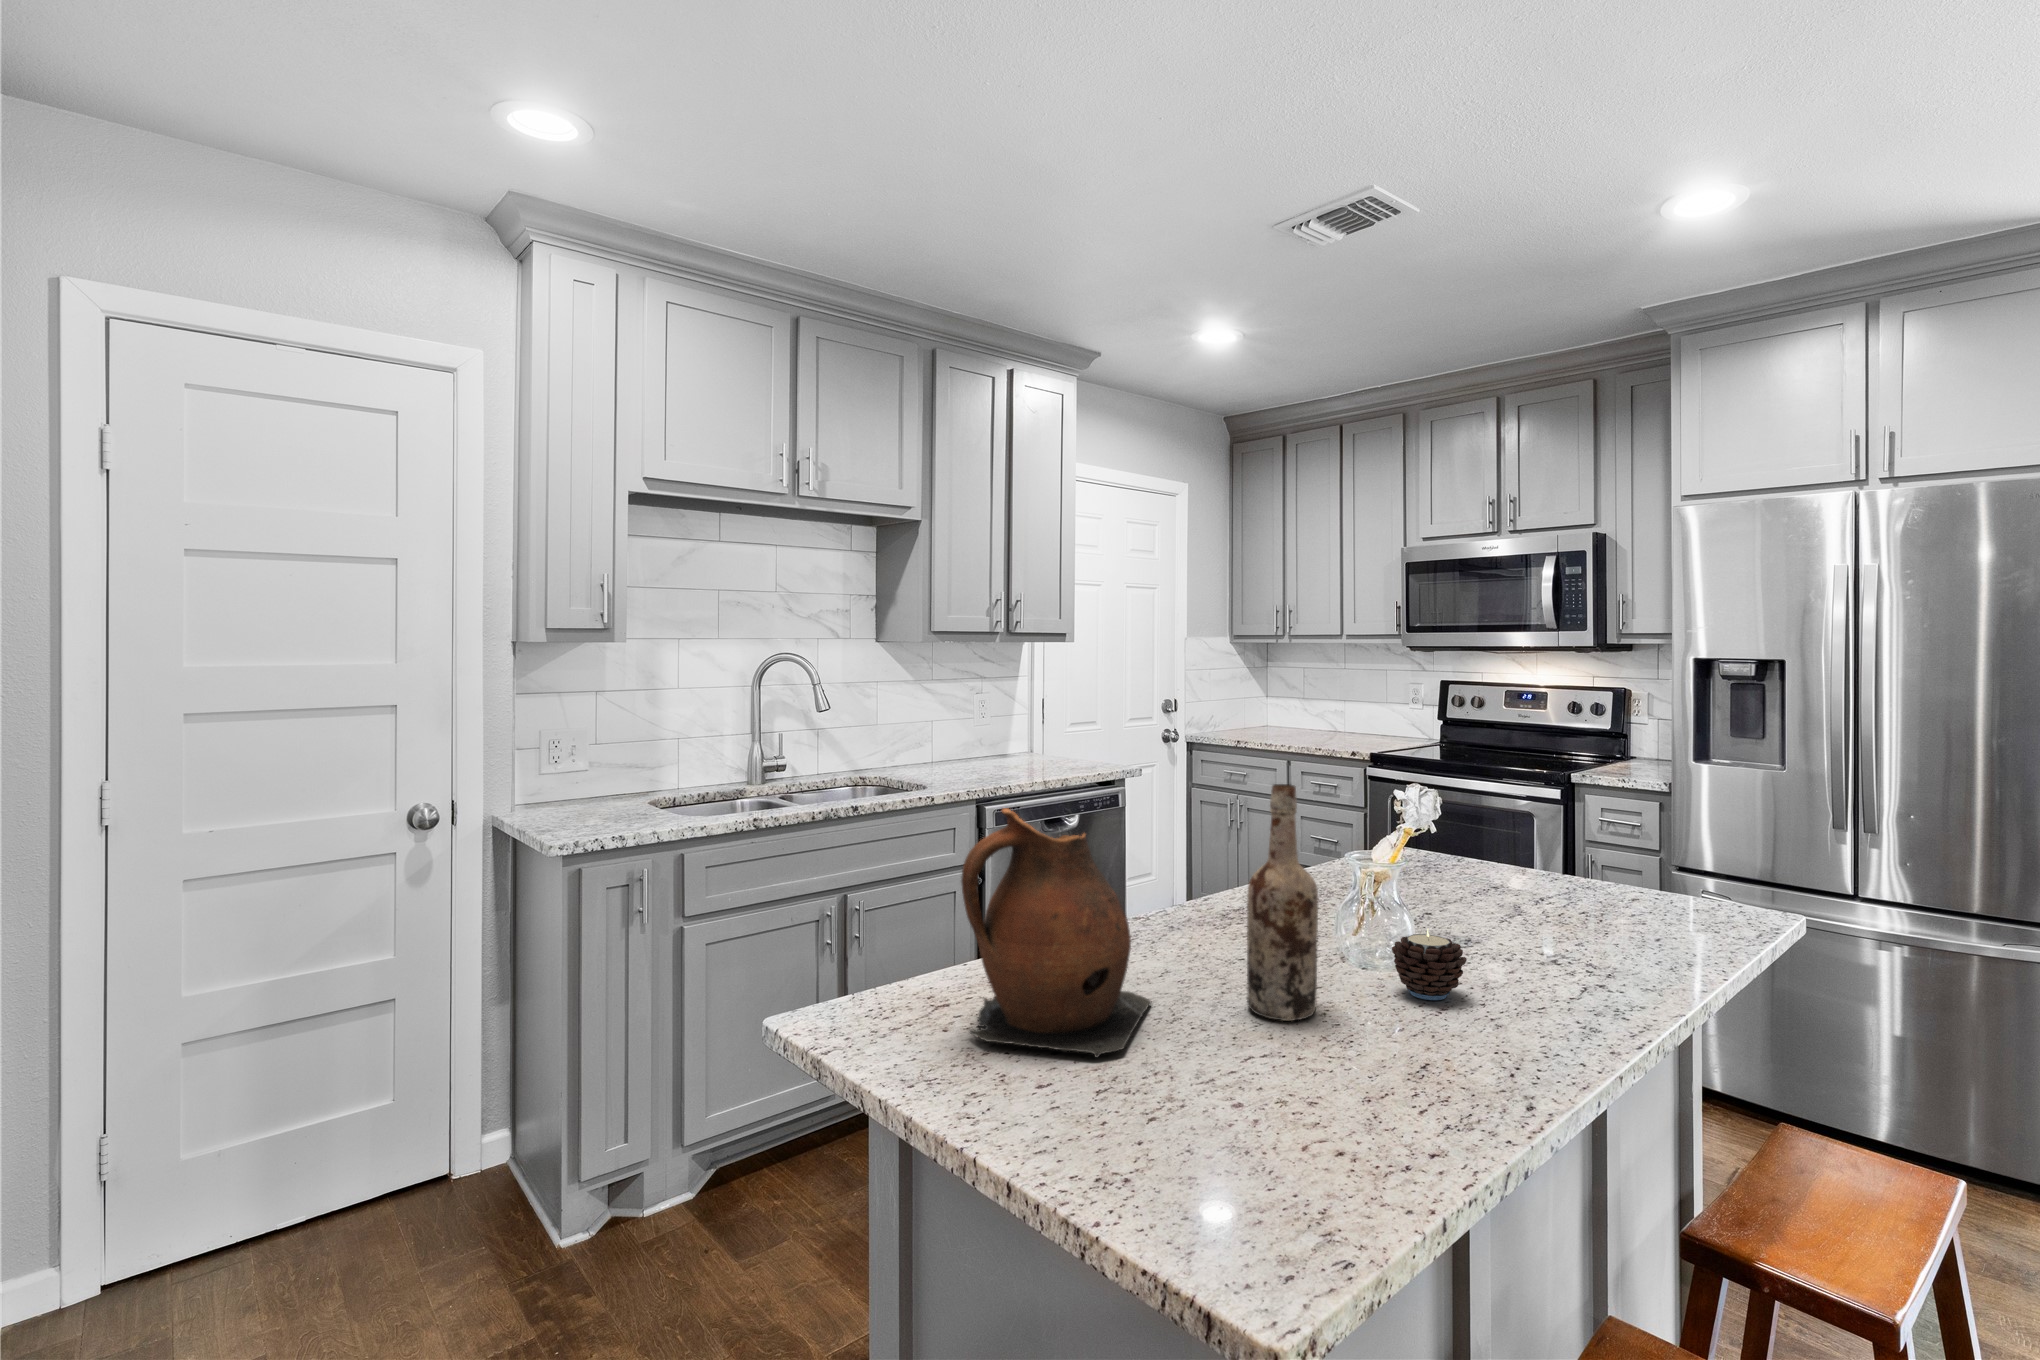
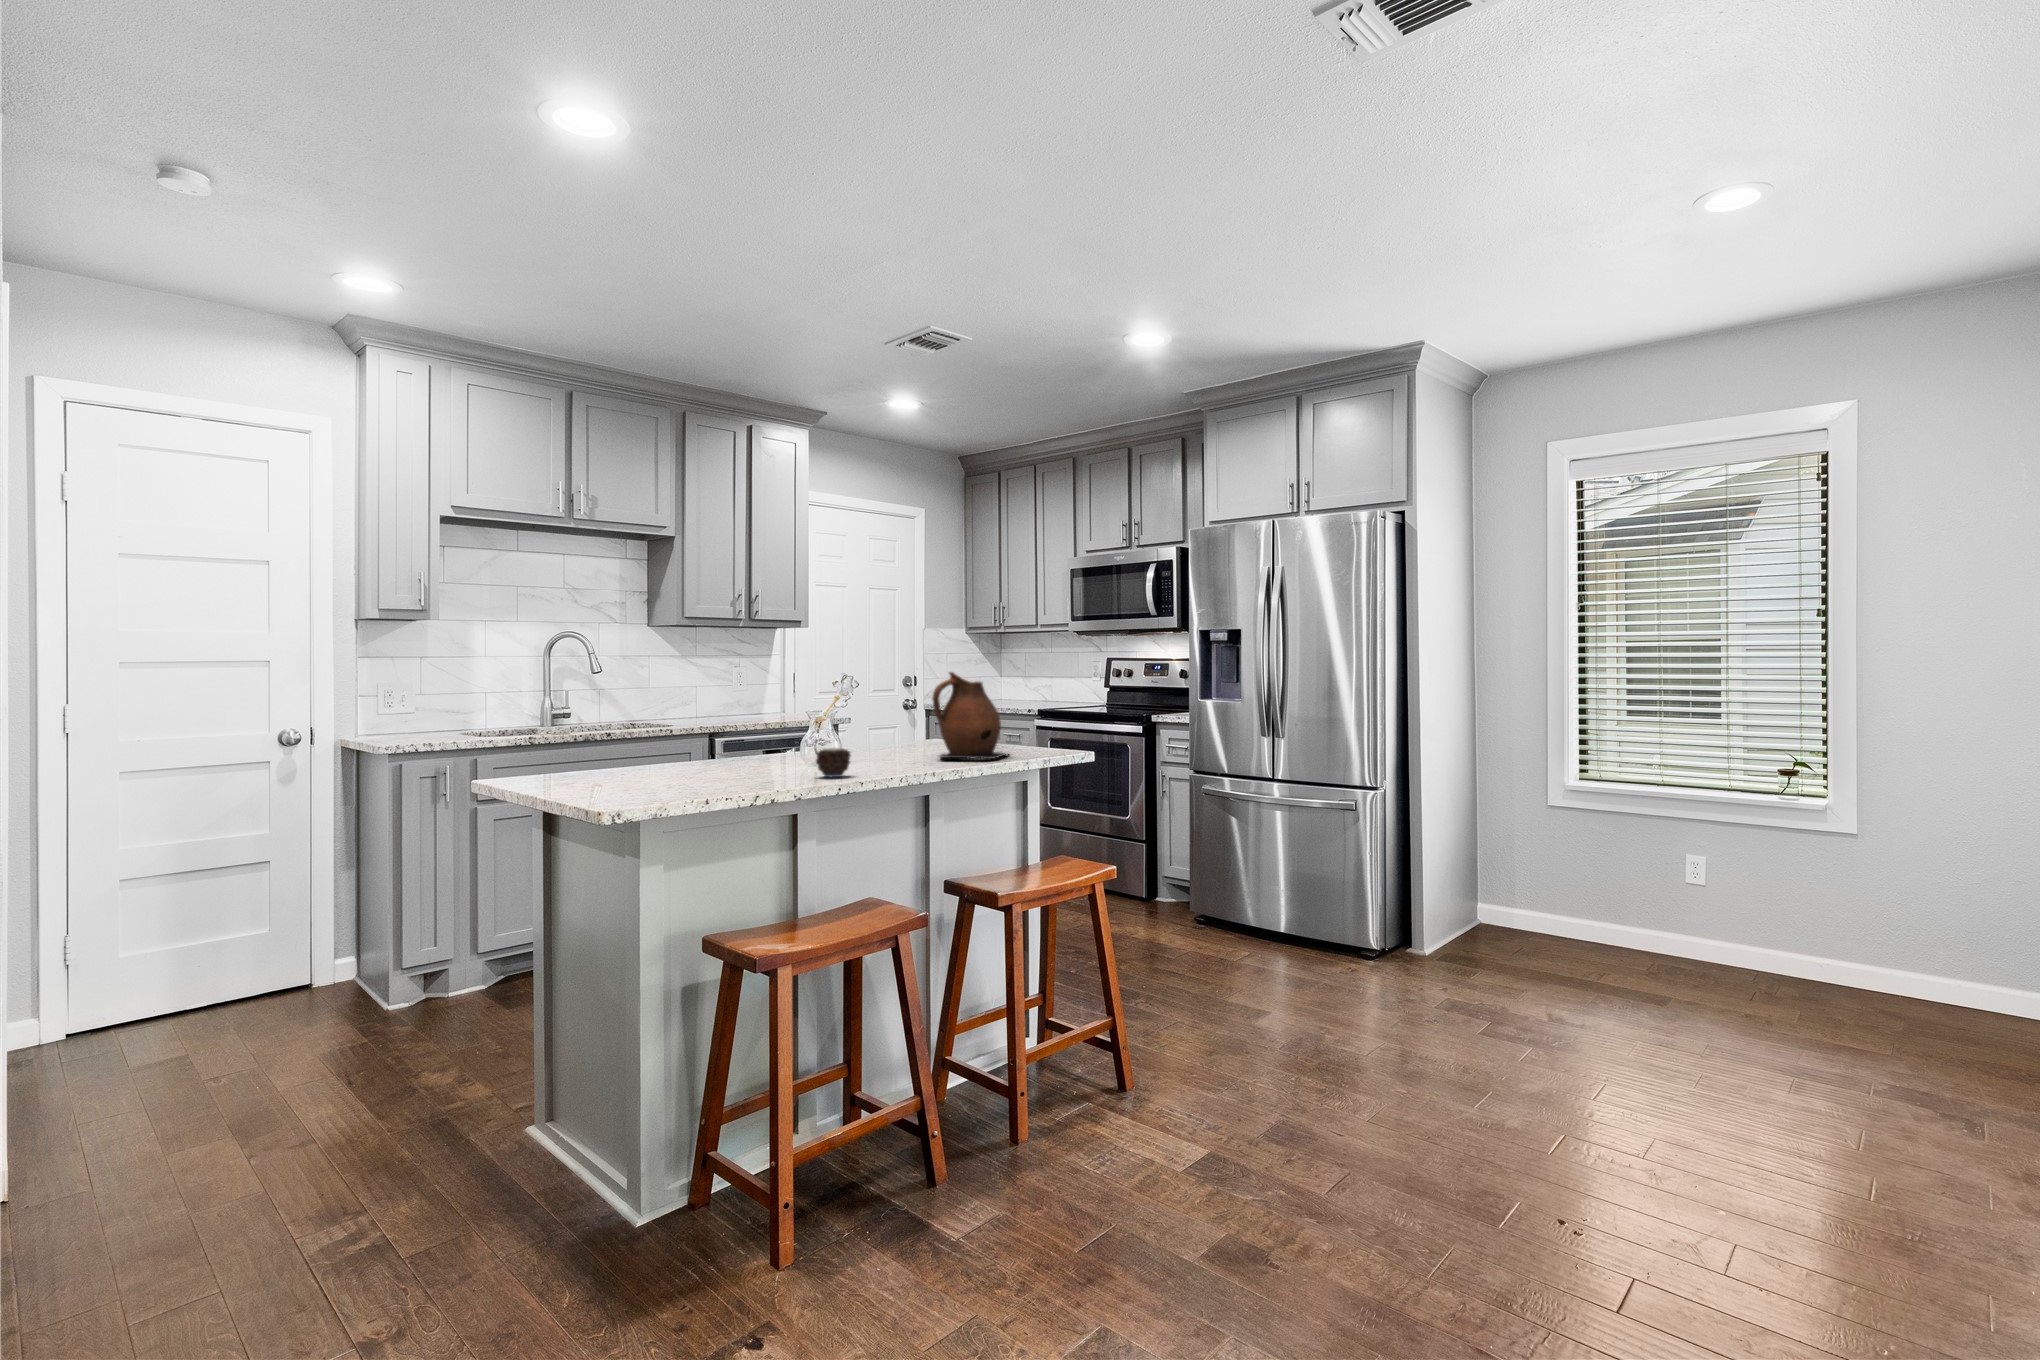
wine bottle: present [1247,784,1318,1021] -> none [729,668,766,782]
ceramic pitcher: present [961,808,1152,1058] -> present [933,672,1008,759]

